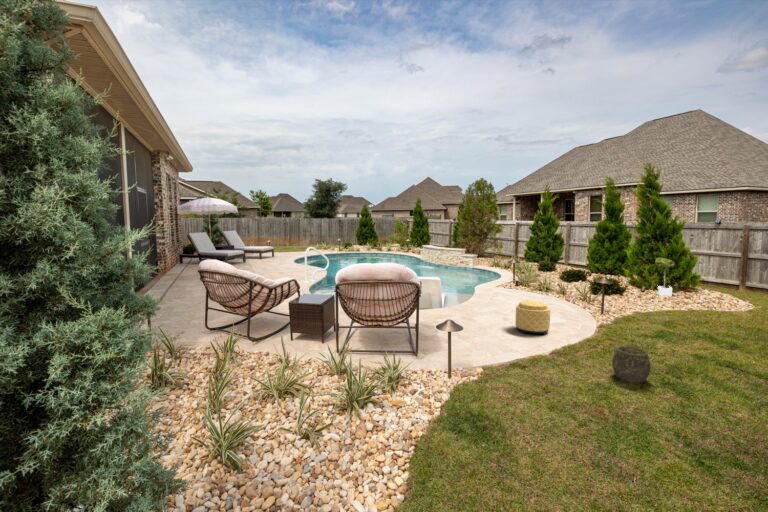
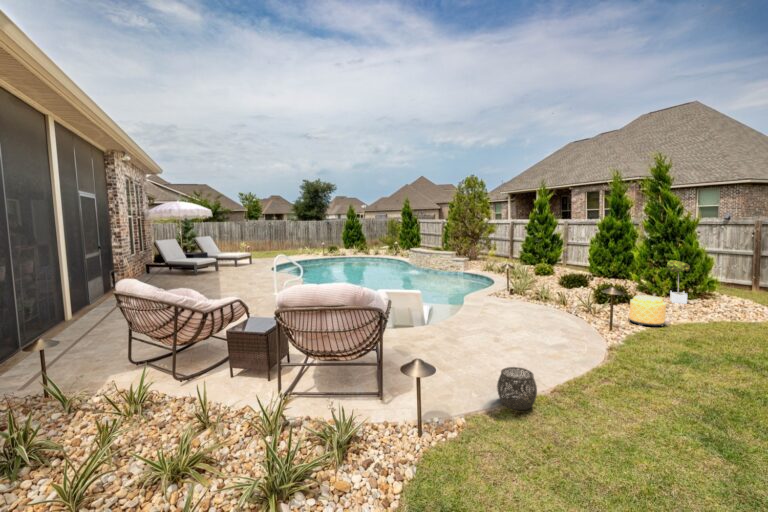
ottoman: present [516,301,550,335] -> present [629,295,666,326]
woven basket: present [612,346,651,383] -> present [497,367,537,410]

